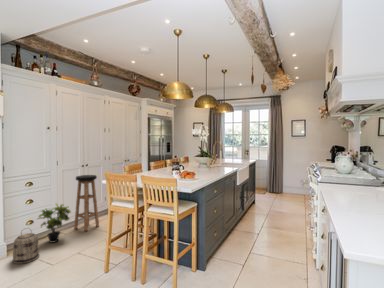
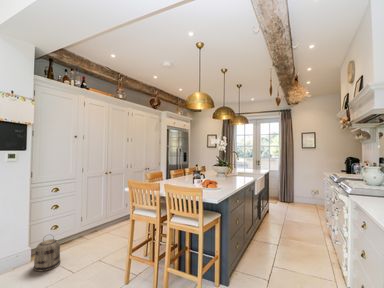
bar stool: present [74,175,99,231] -> none [96,182,120,237]
potted plant: present [38,204,71,242] -> none [60,209,94,248]

